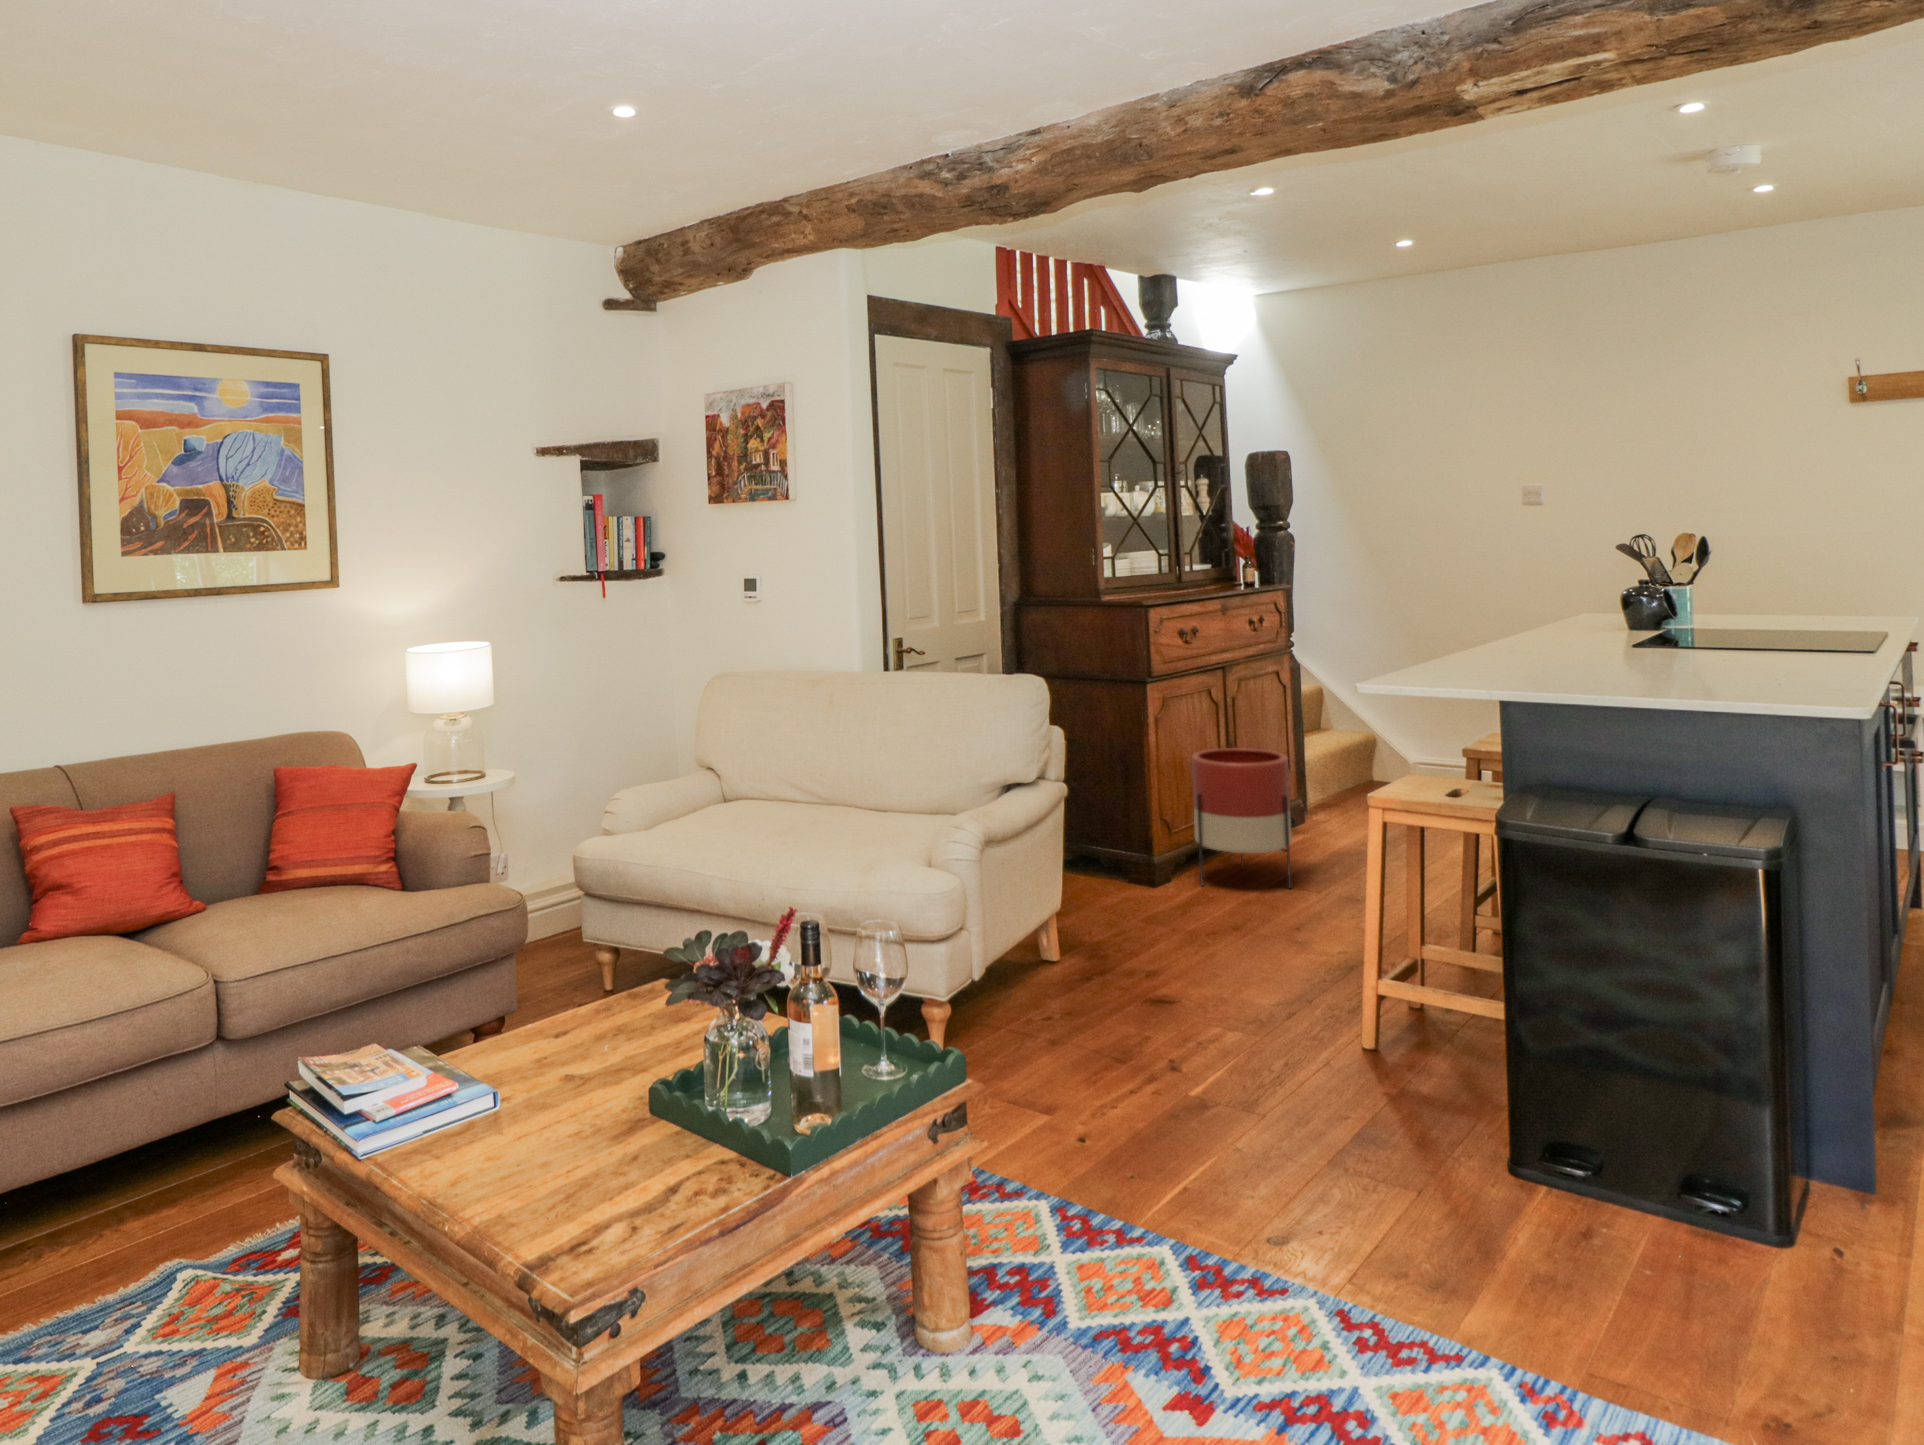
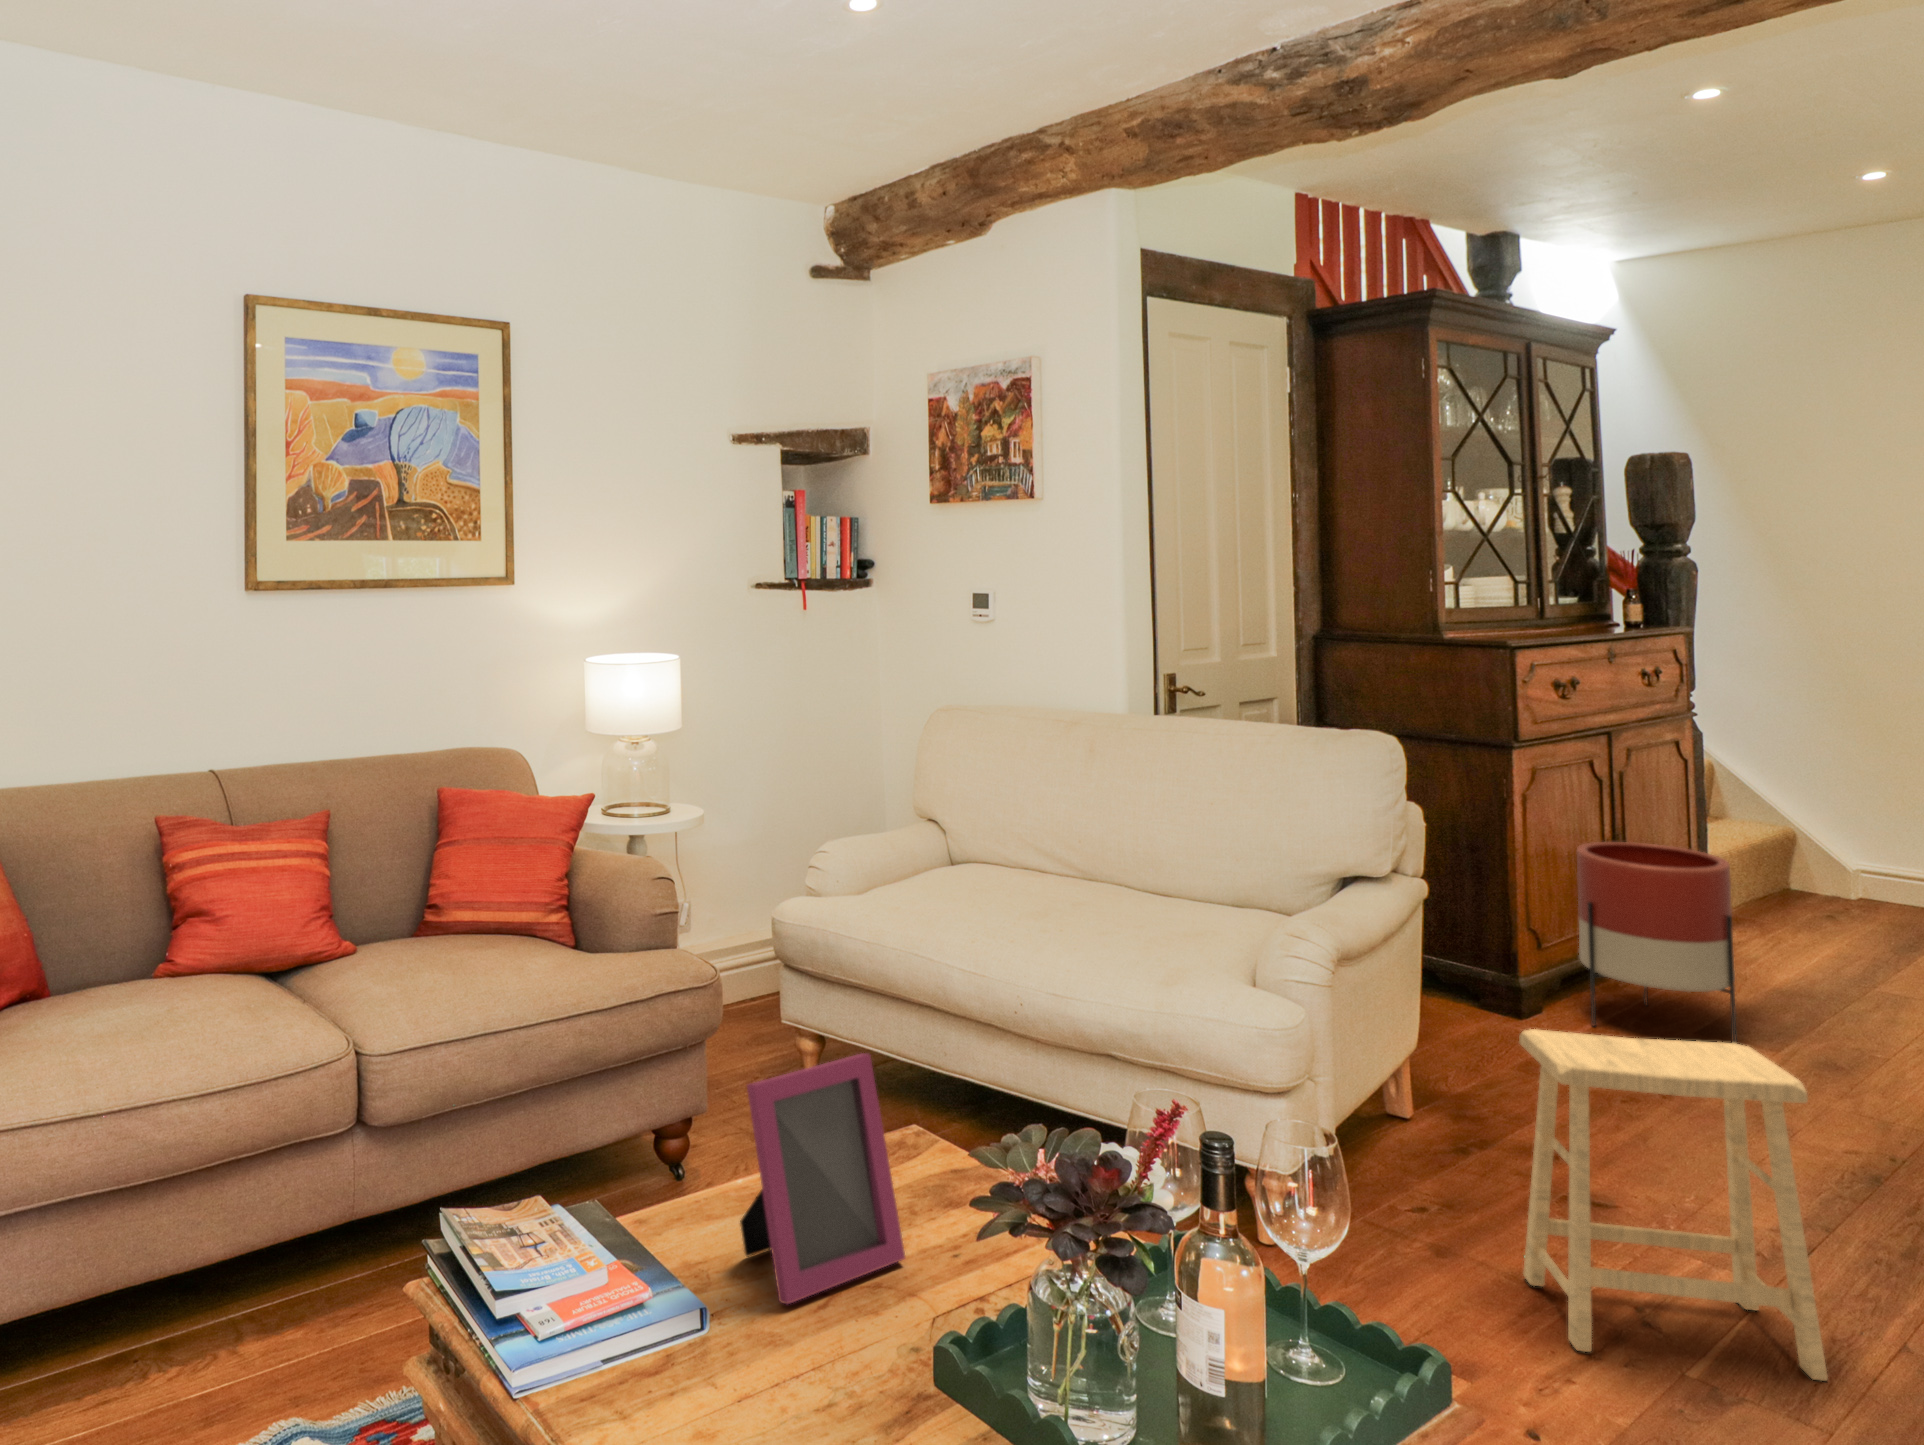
footstool: none [1095,870,1264,1084] -> present [1519,1029,1828,1381]
picture frame: none [527,916,646,1086] -> present [740,1053,905,1304]

